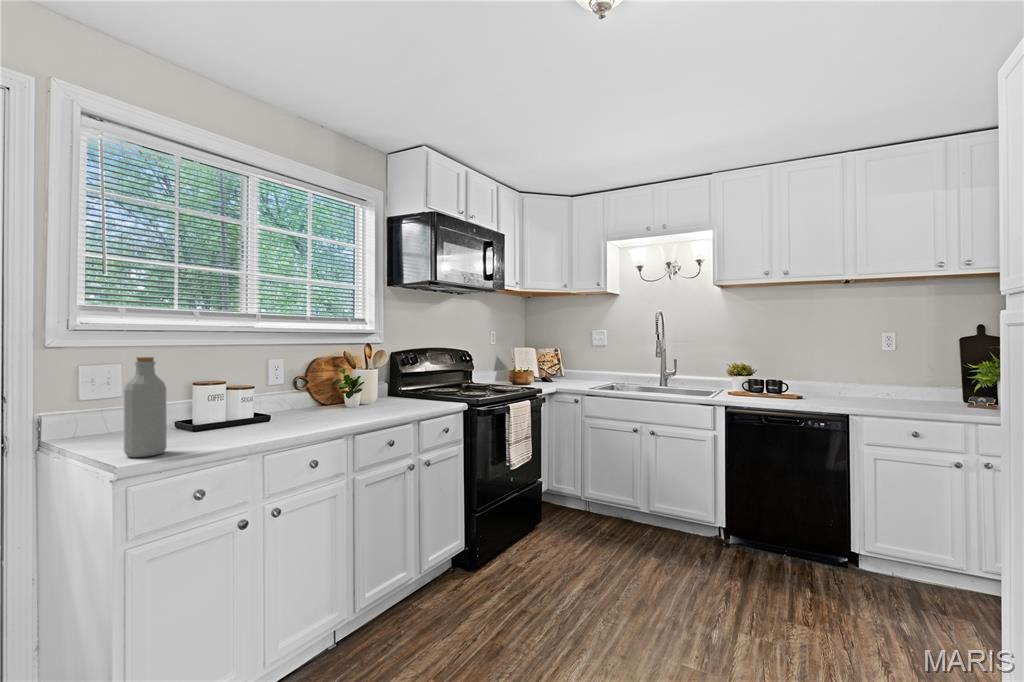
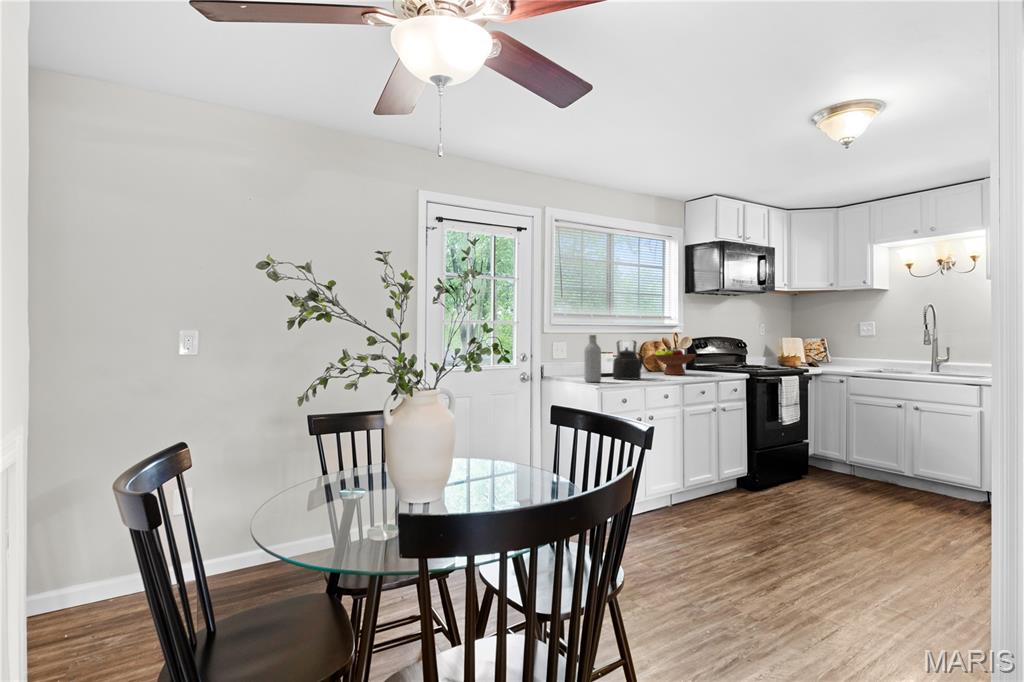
kettle: none [217,363,289,438] -> present [613,341,644,380]
fruit bowl: none [319,369,388,414] -> present [654,347,696,375]

